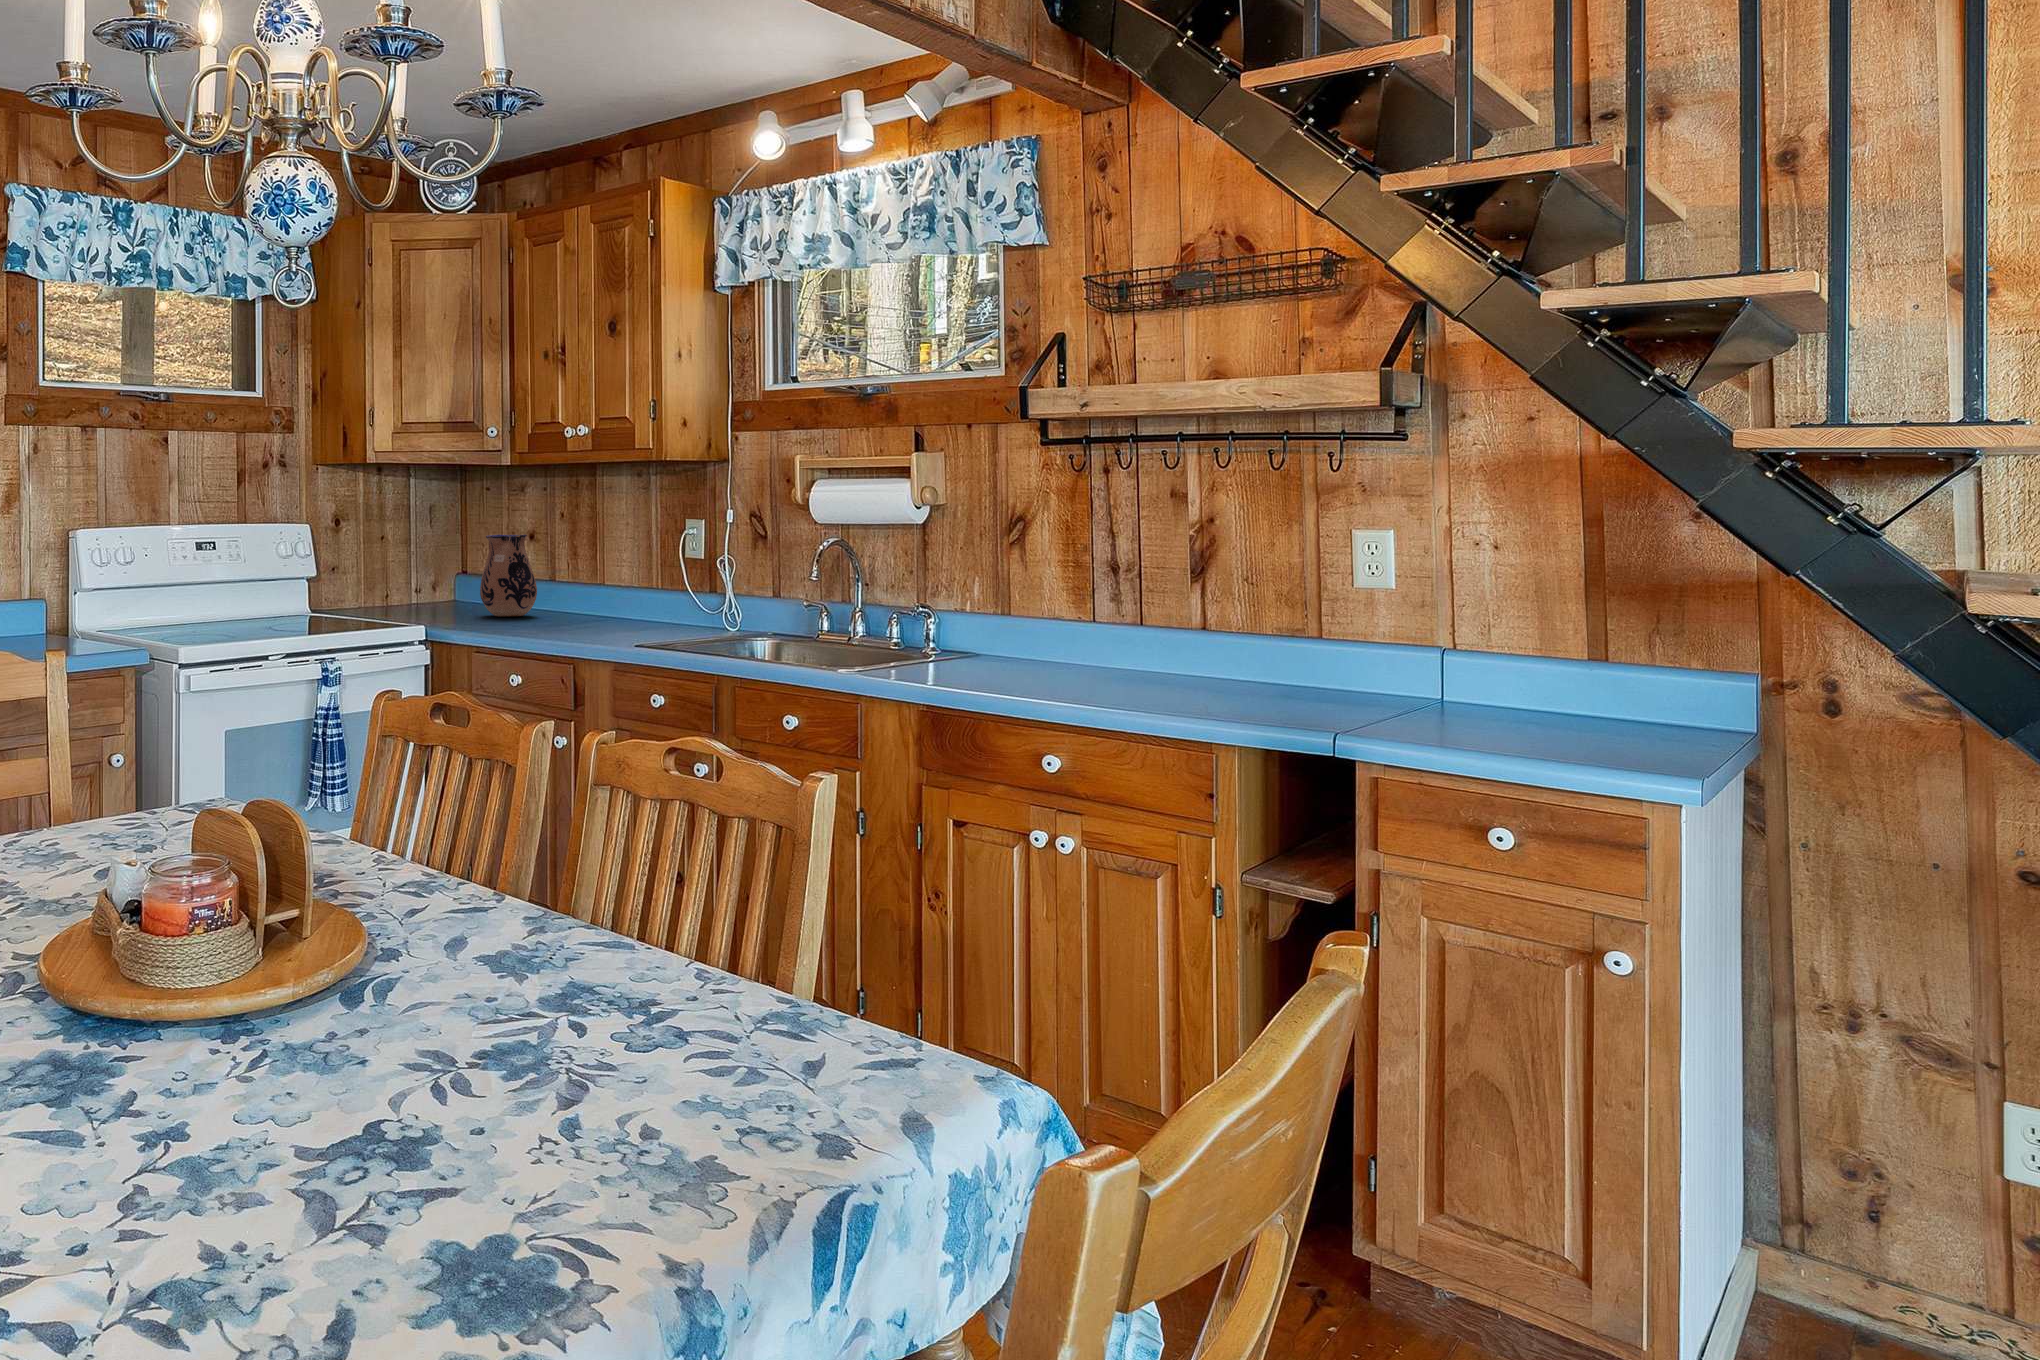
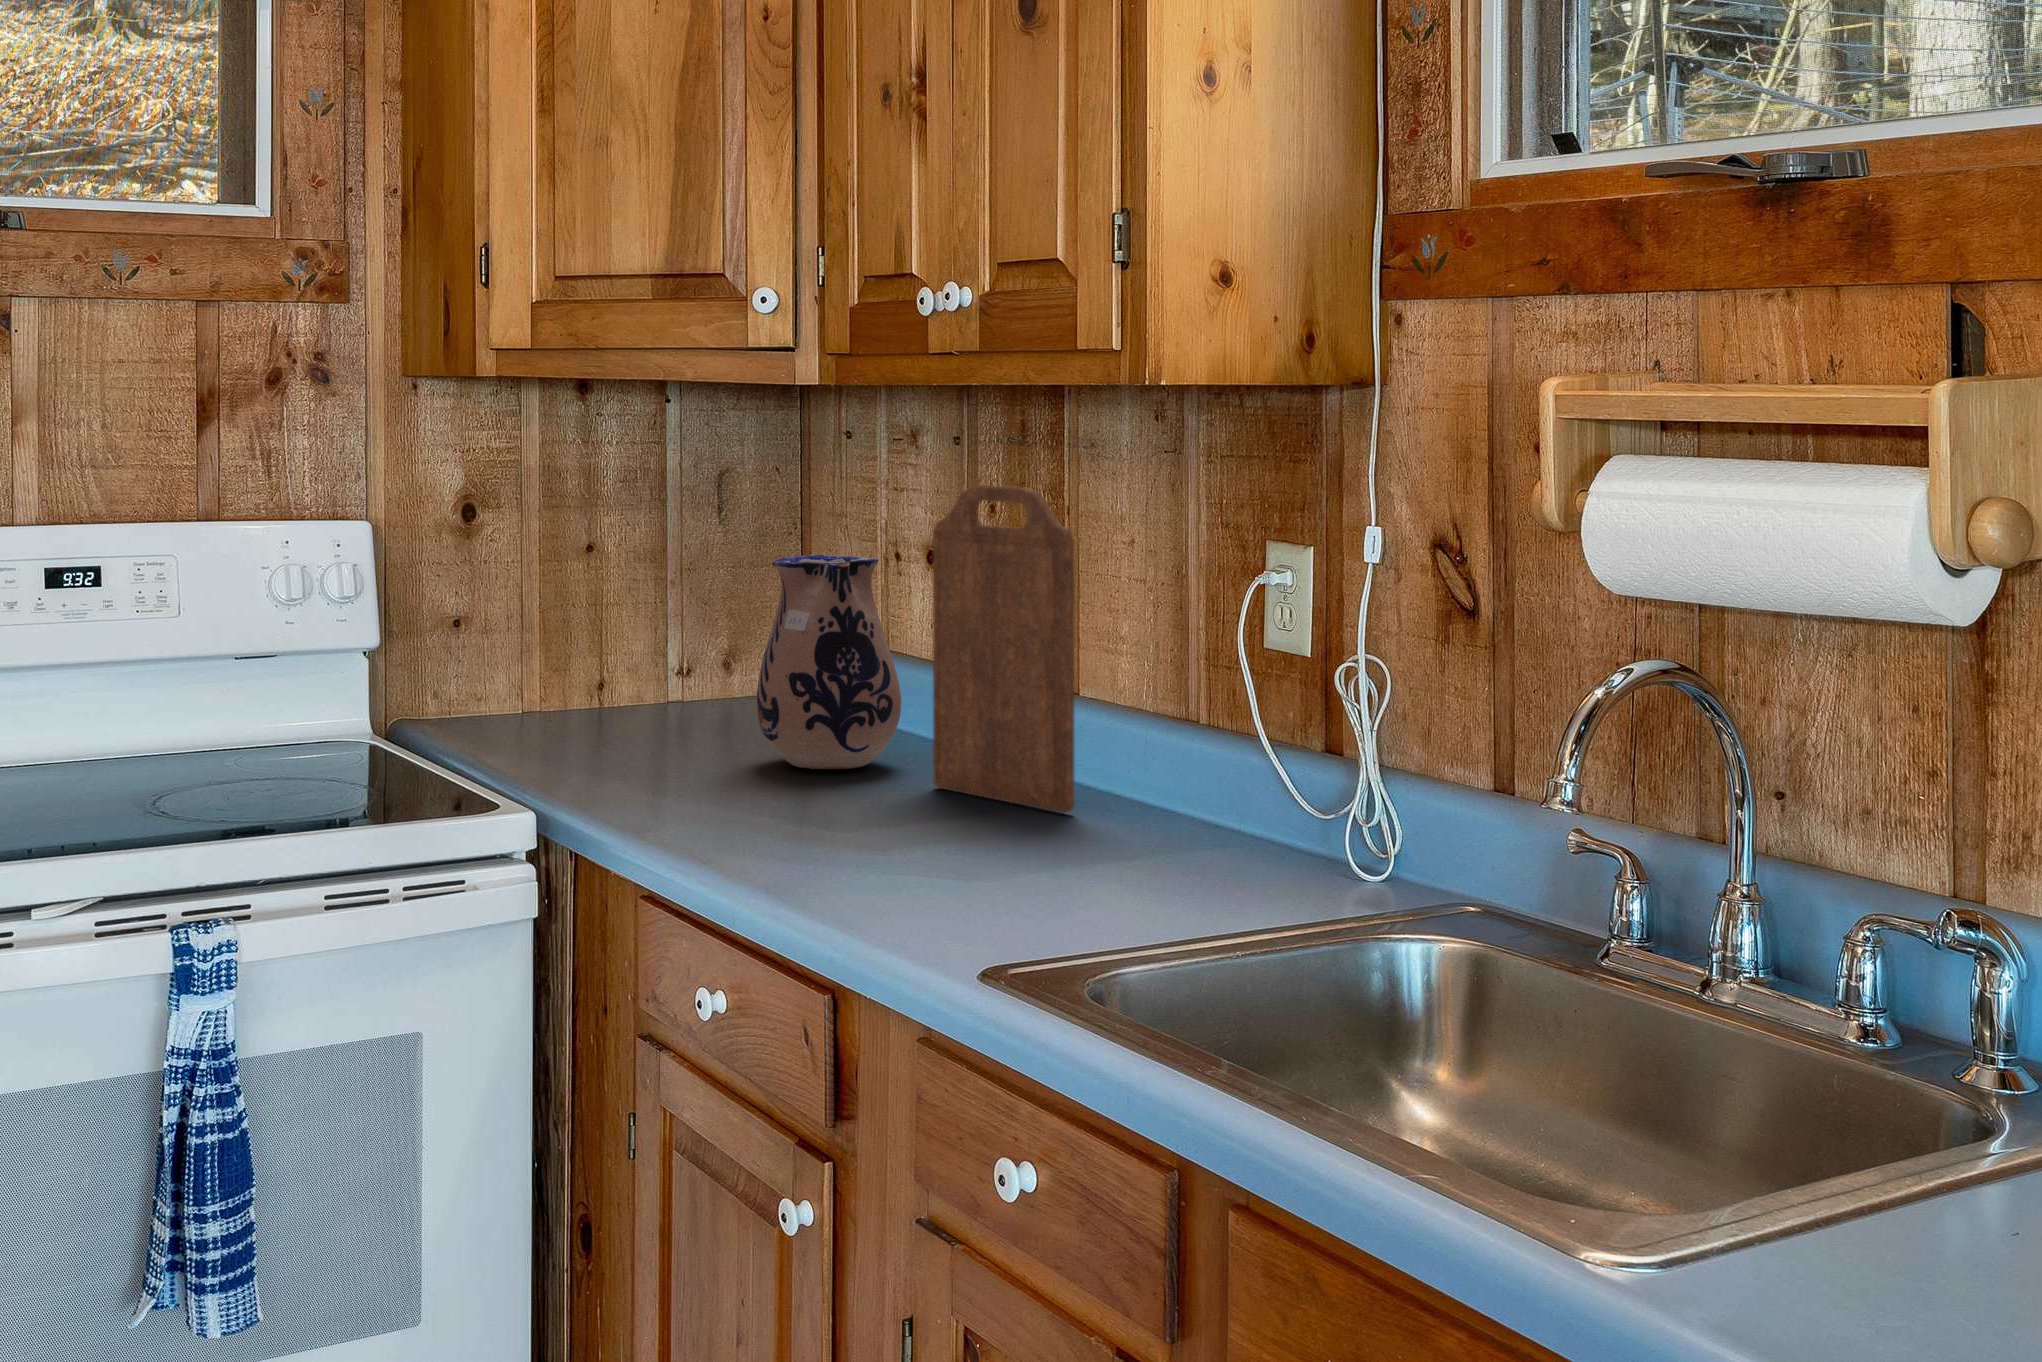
cutting board: none [556,503,617,622] -> present [933,485,1074,813]

